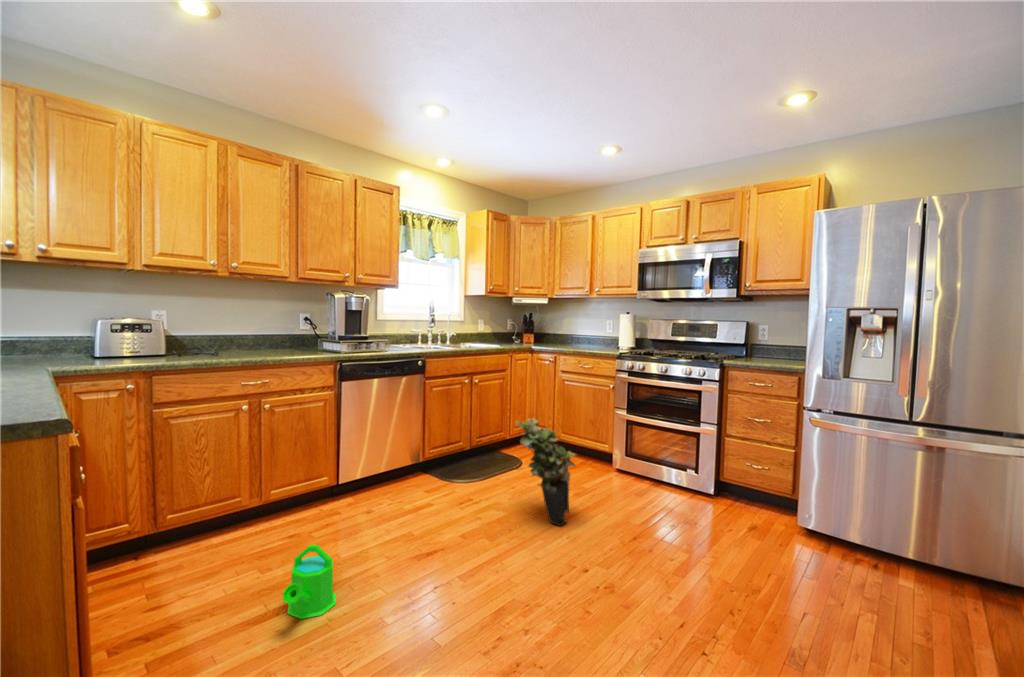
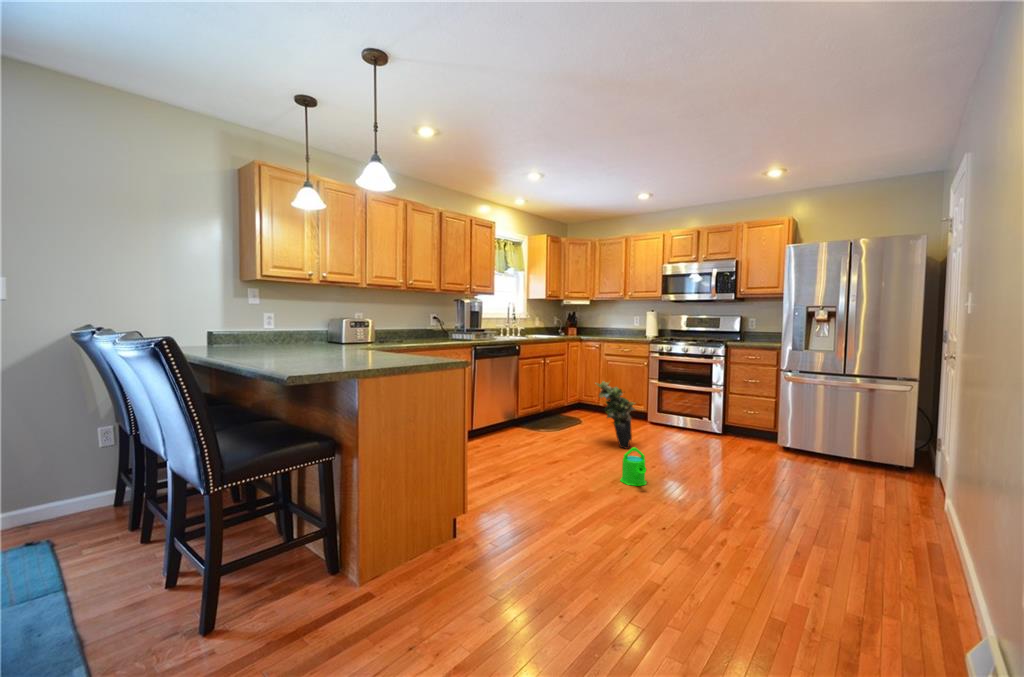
watering can: present [283,545,336,619] -> present [620,447,647,486]

